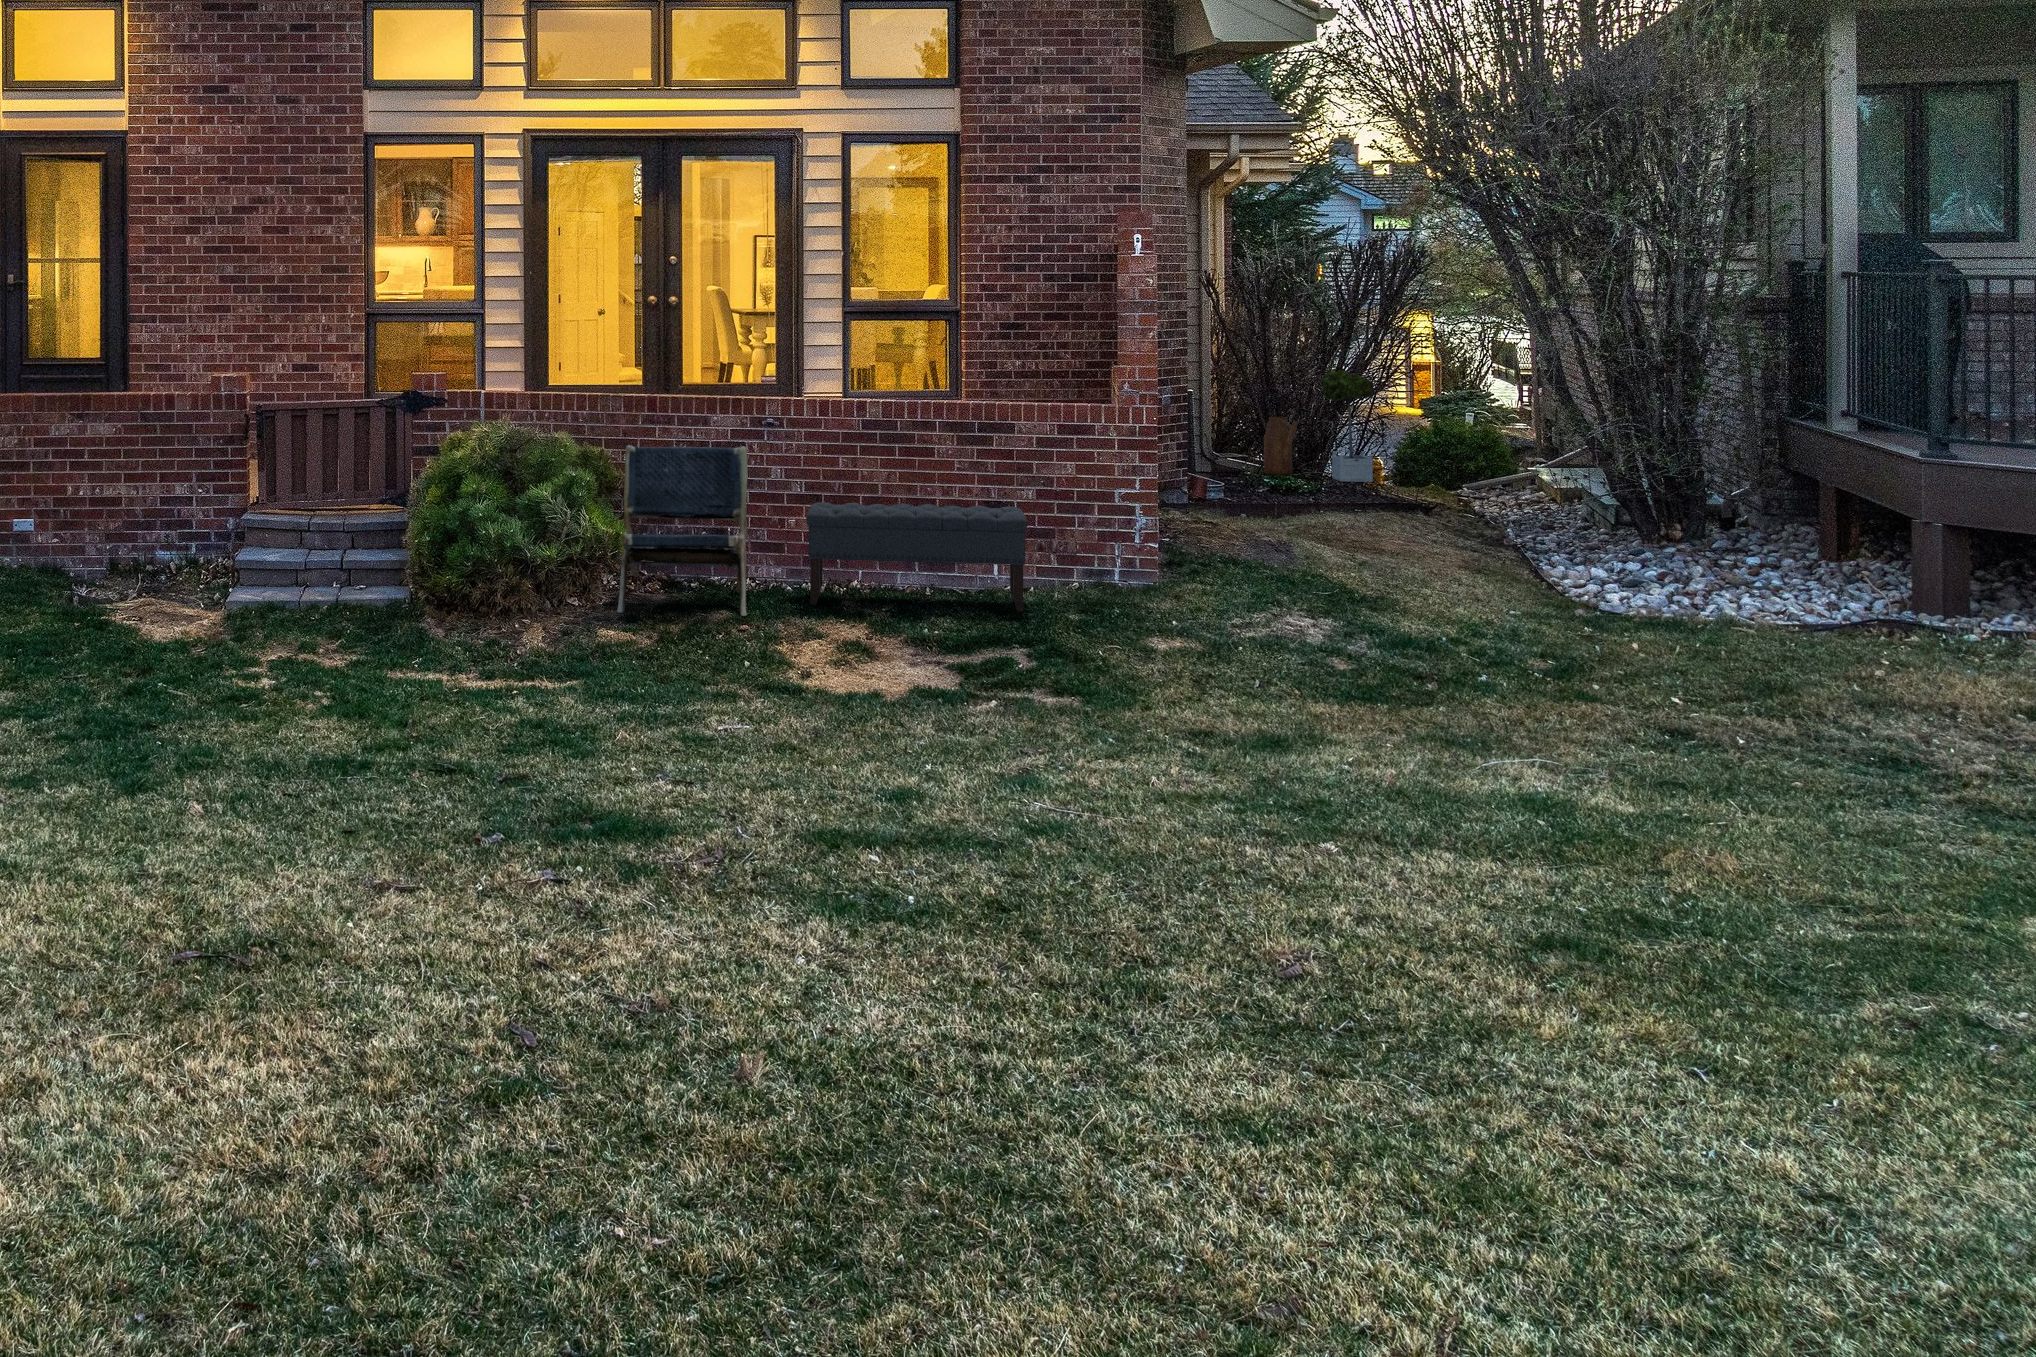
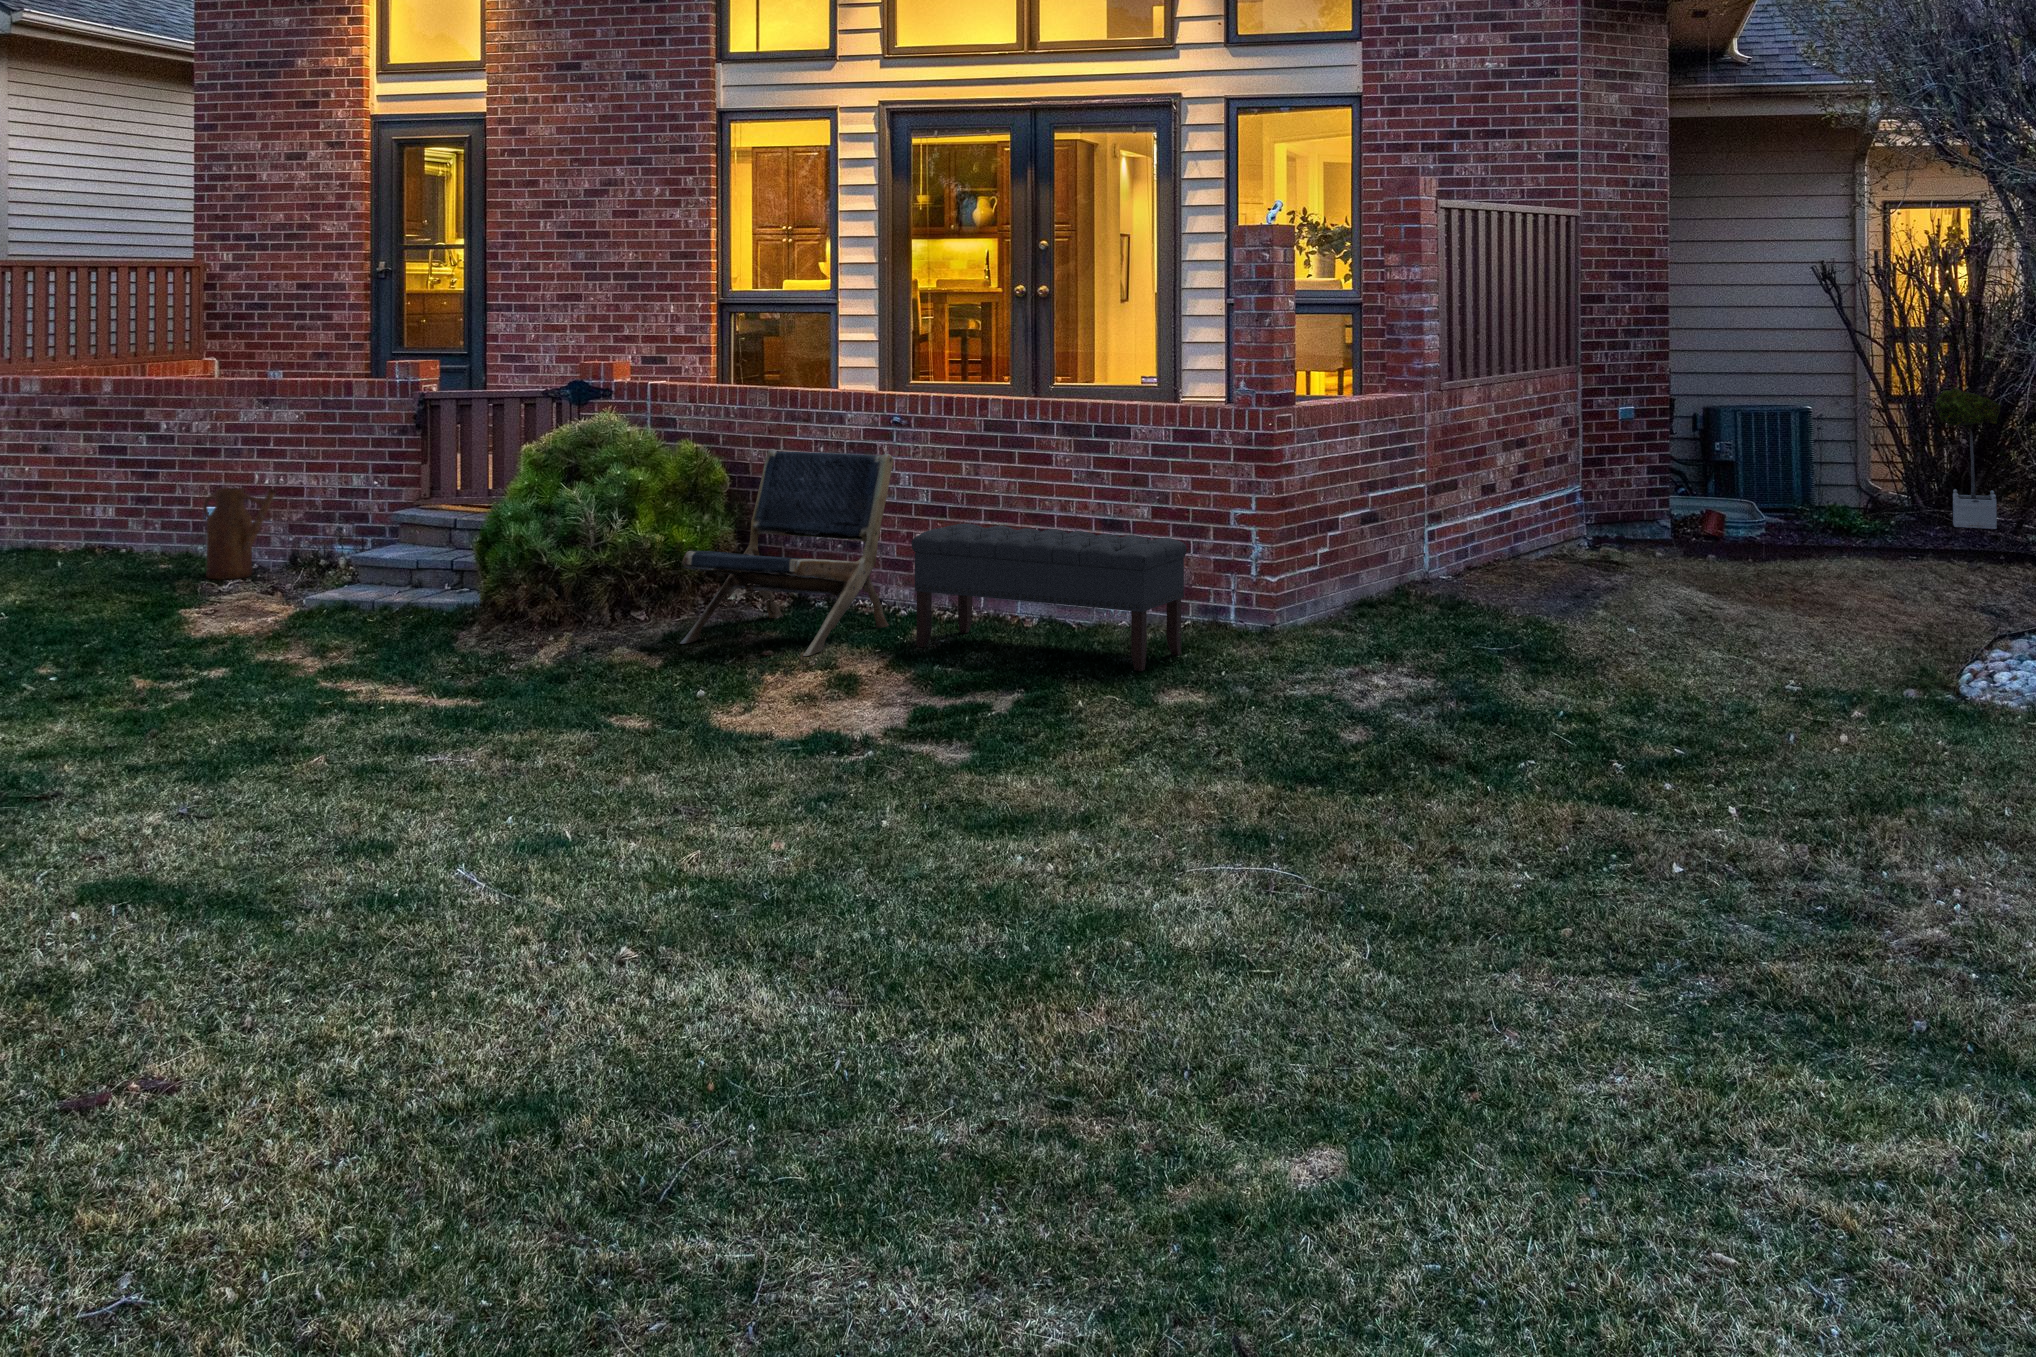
watering can: present [1263,417,1298,475] -> present [203,488,276,579]

